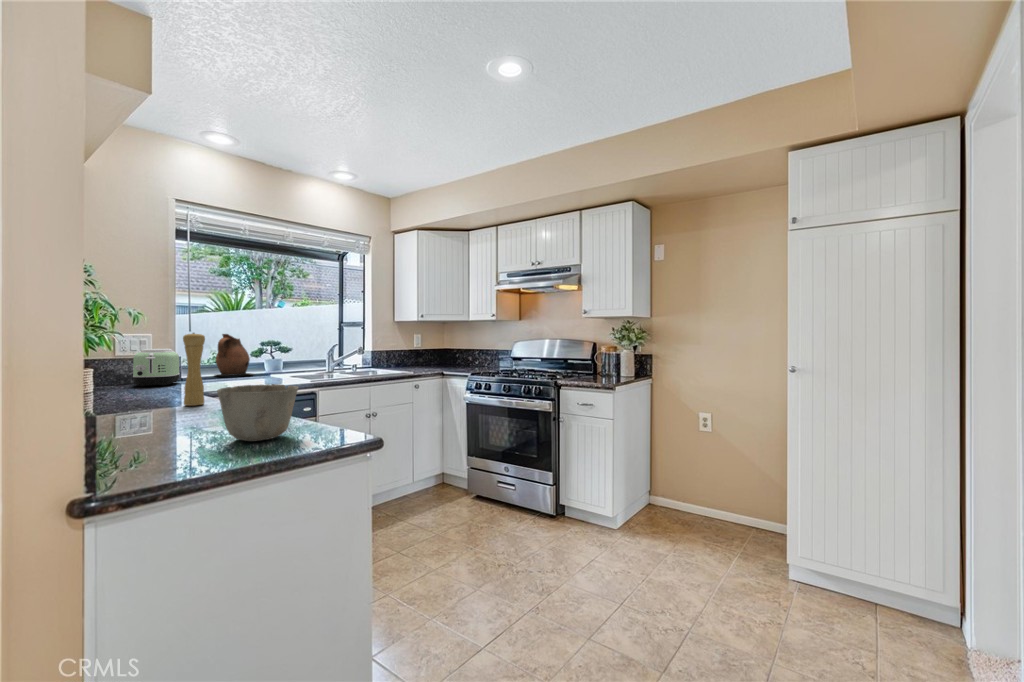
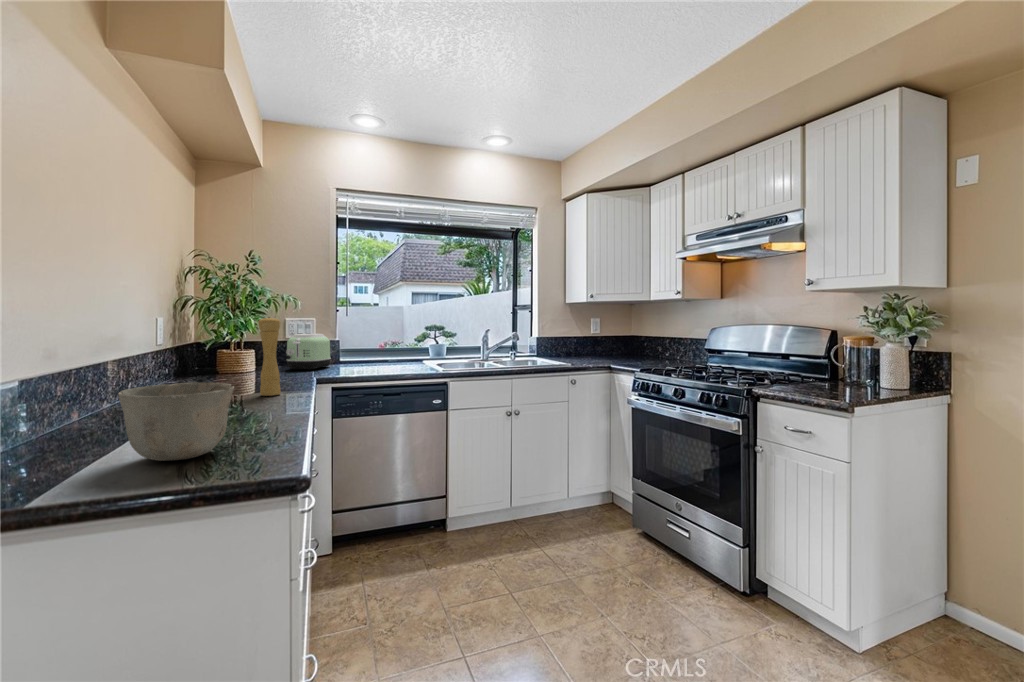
ceramic pitcher: present [215,334,253,376] -> none [372,319,408,362]

